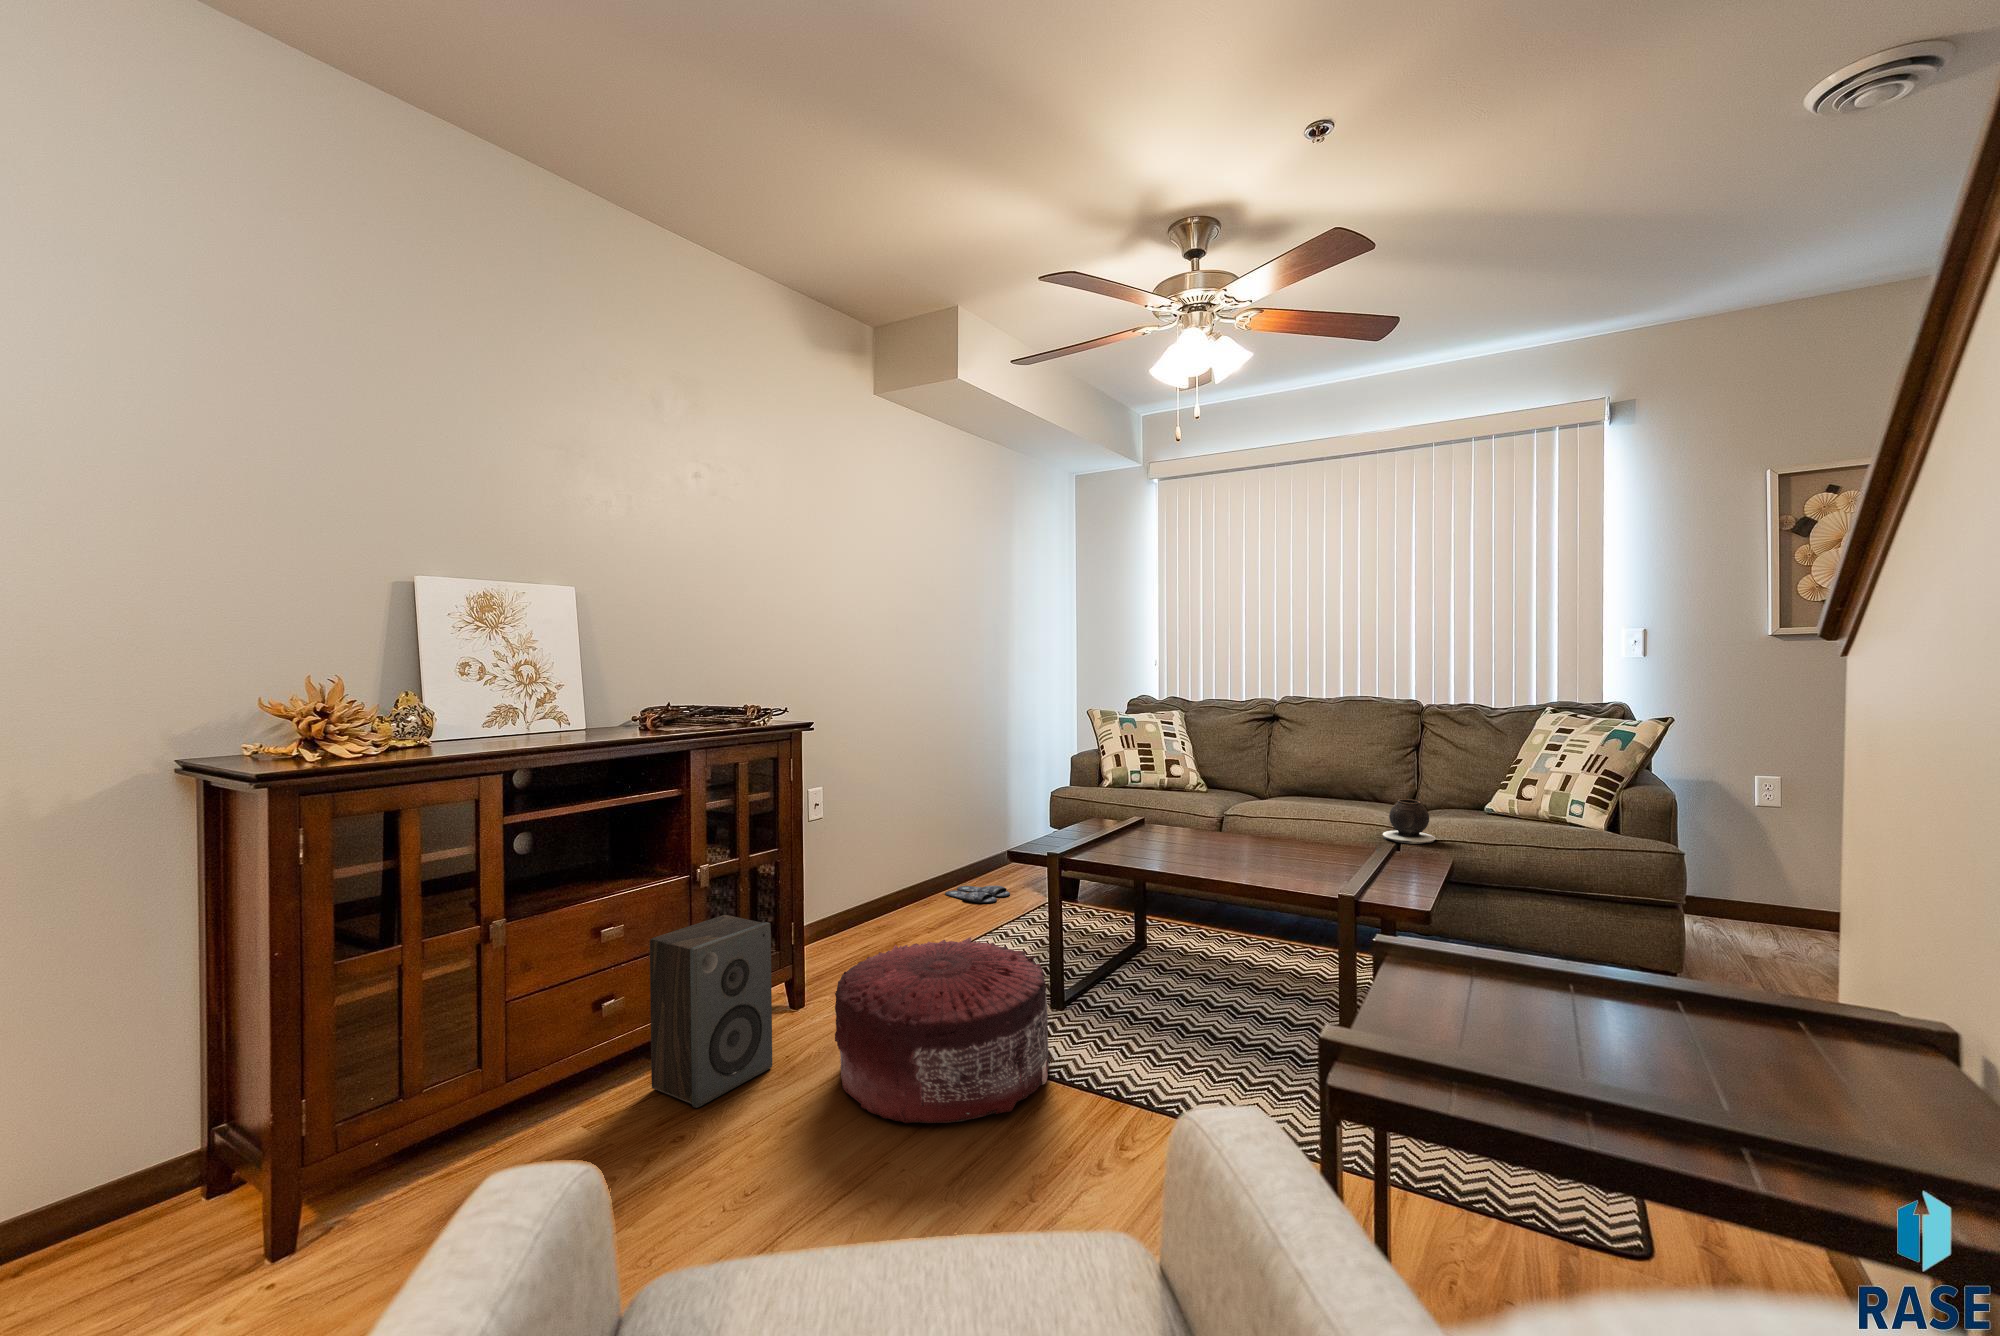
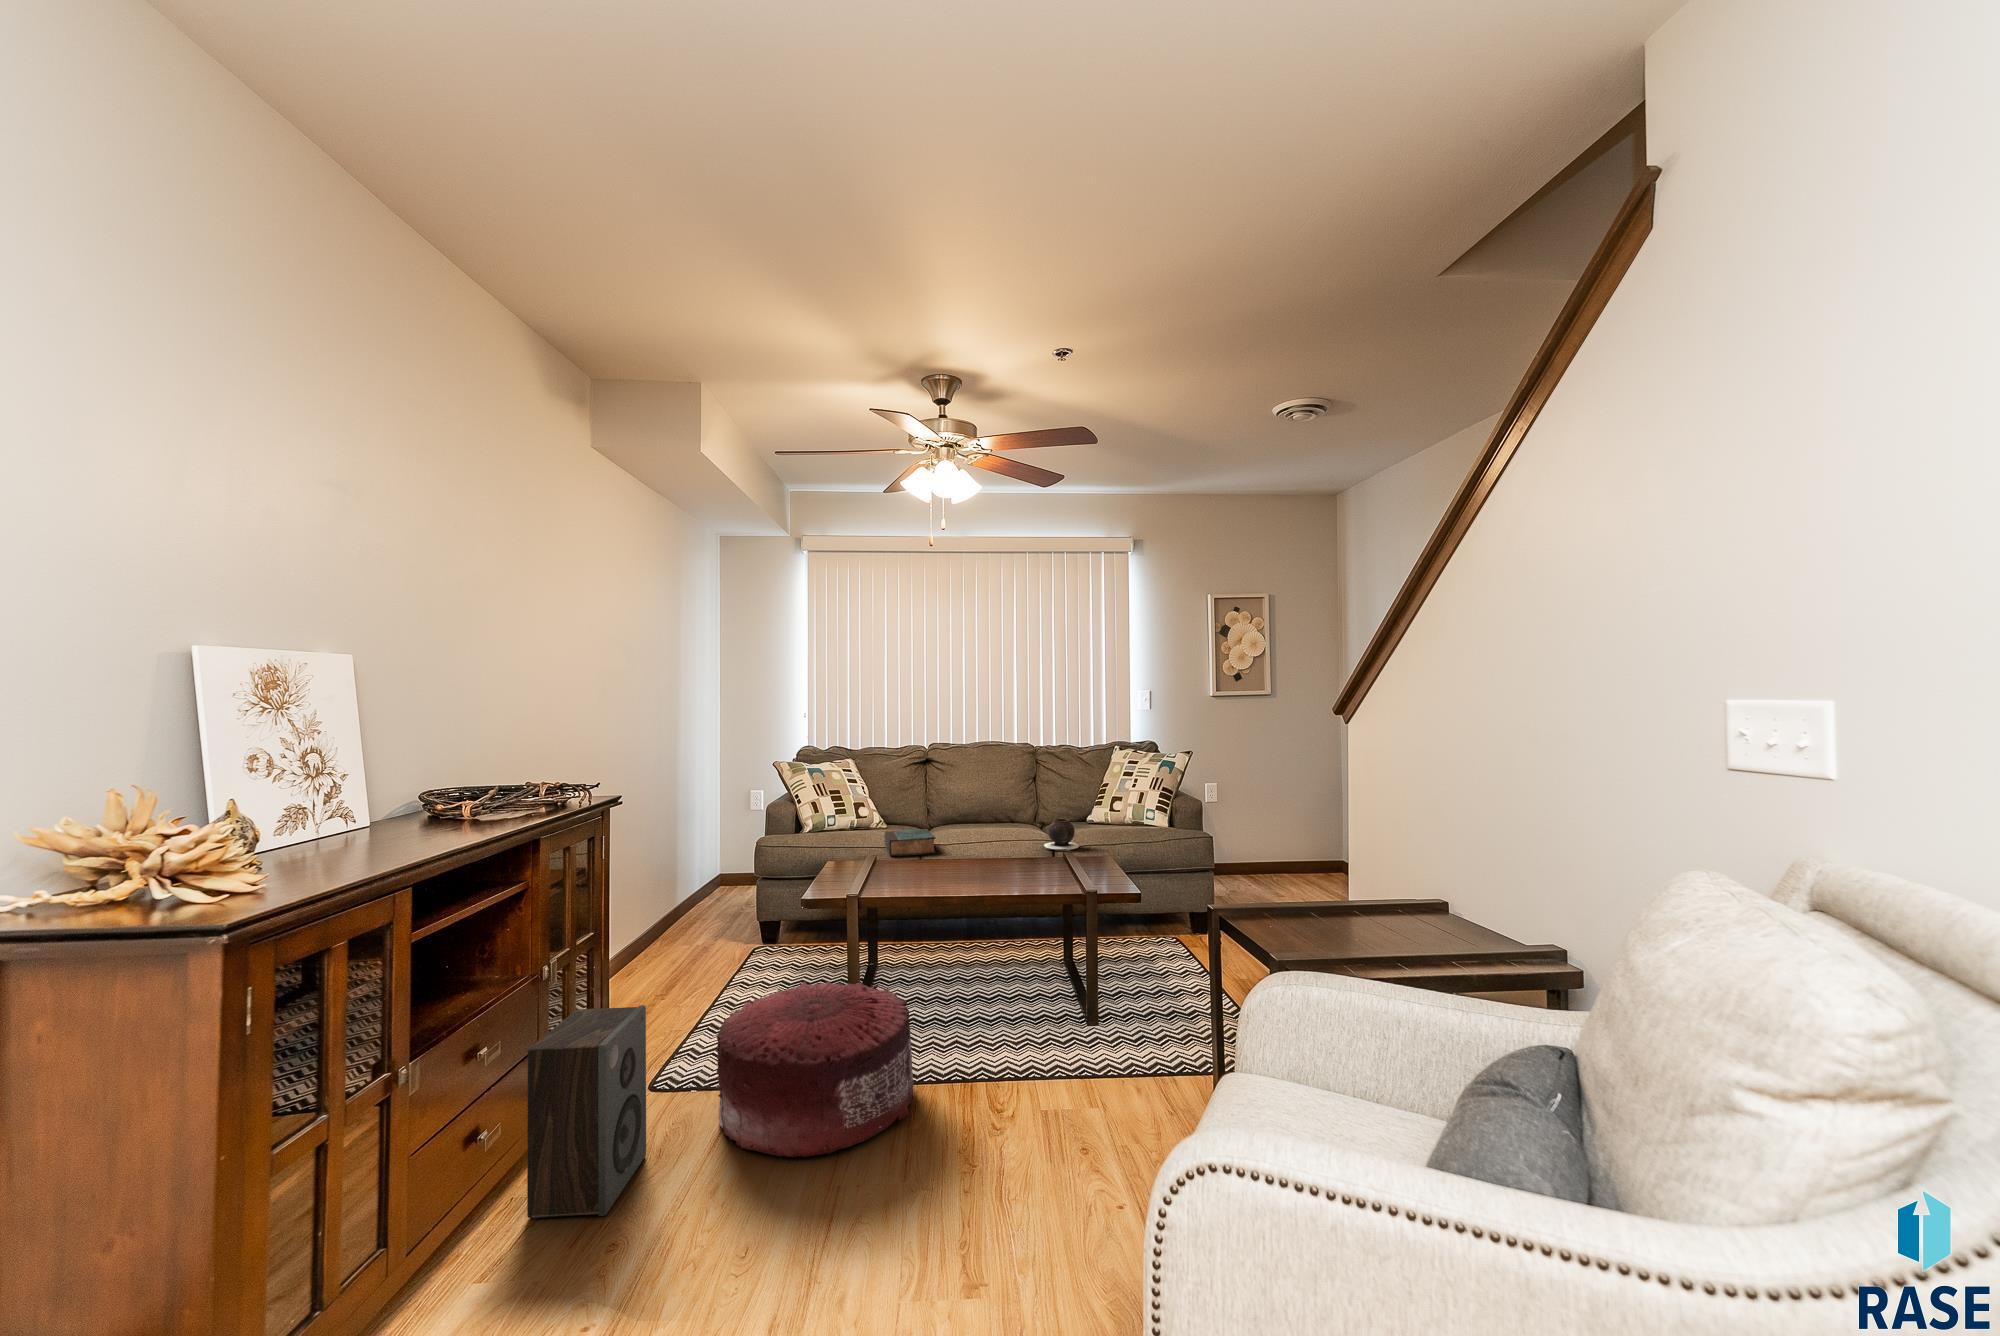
book: none [1179,794,1243,826] -> present [884,829,936,856]
slippers: present [945,886,1010,903] -> none [655,941,724,960]

